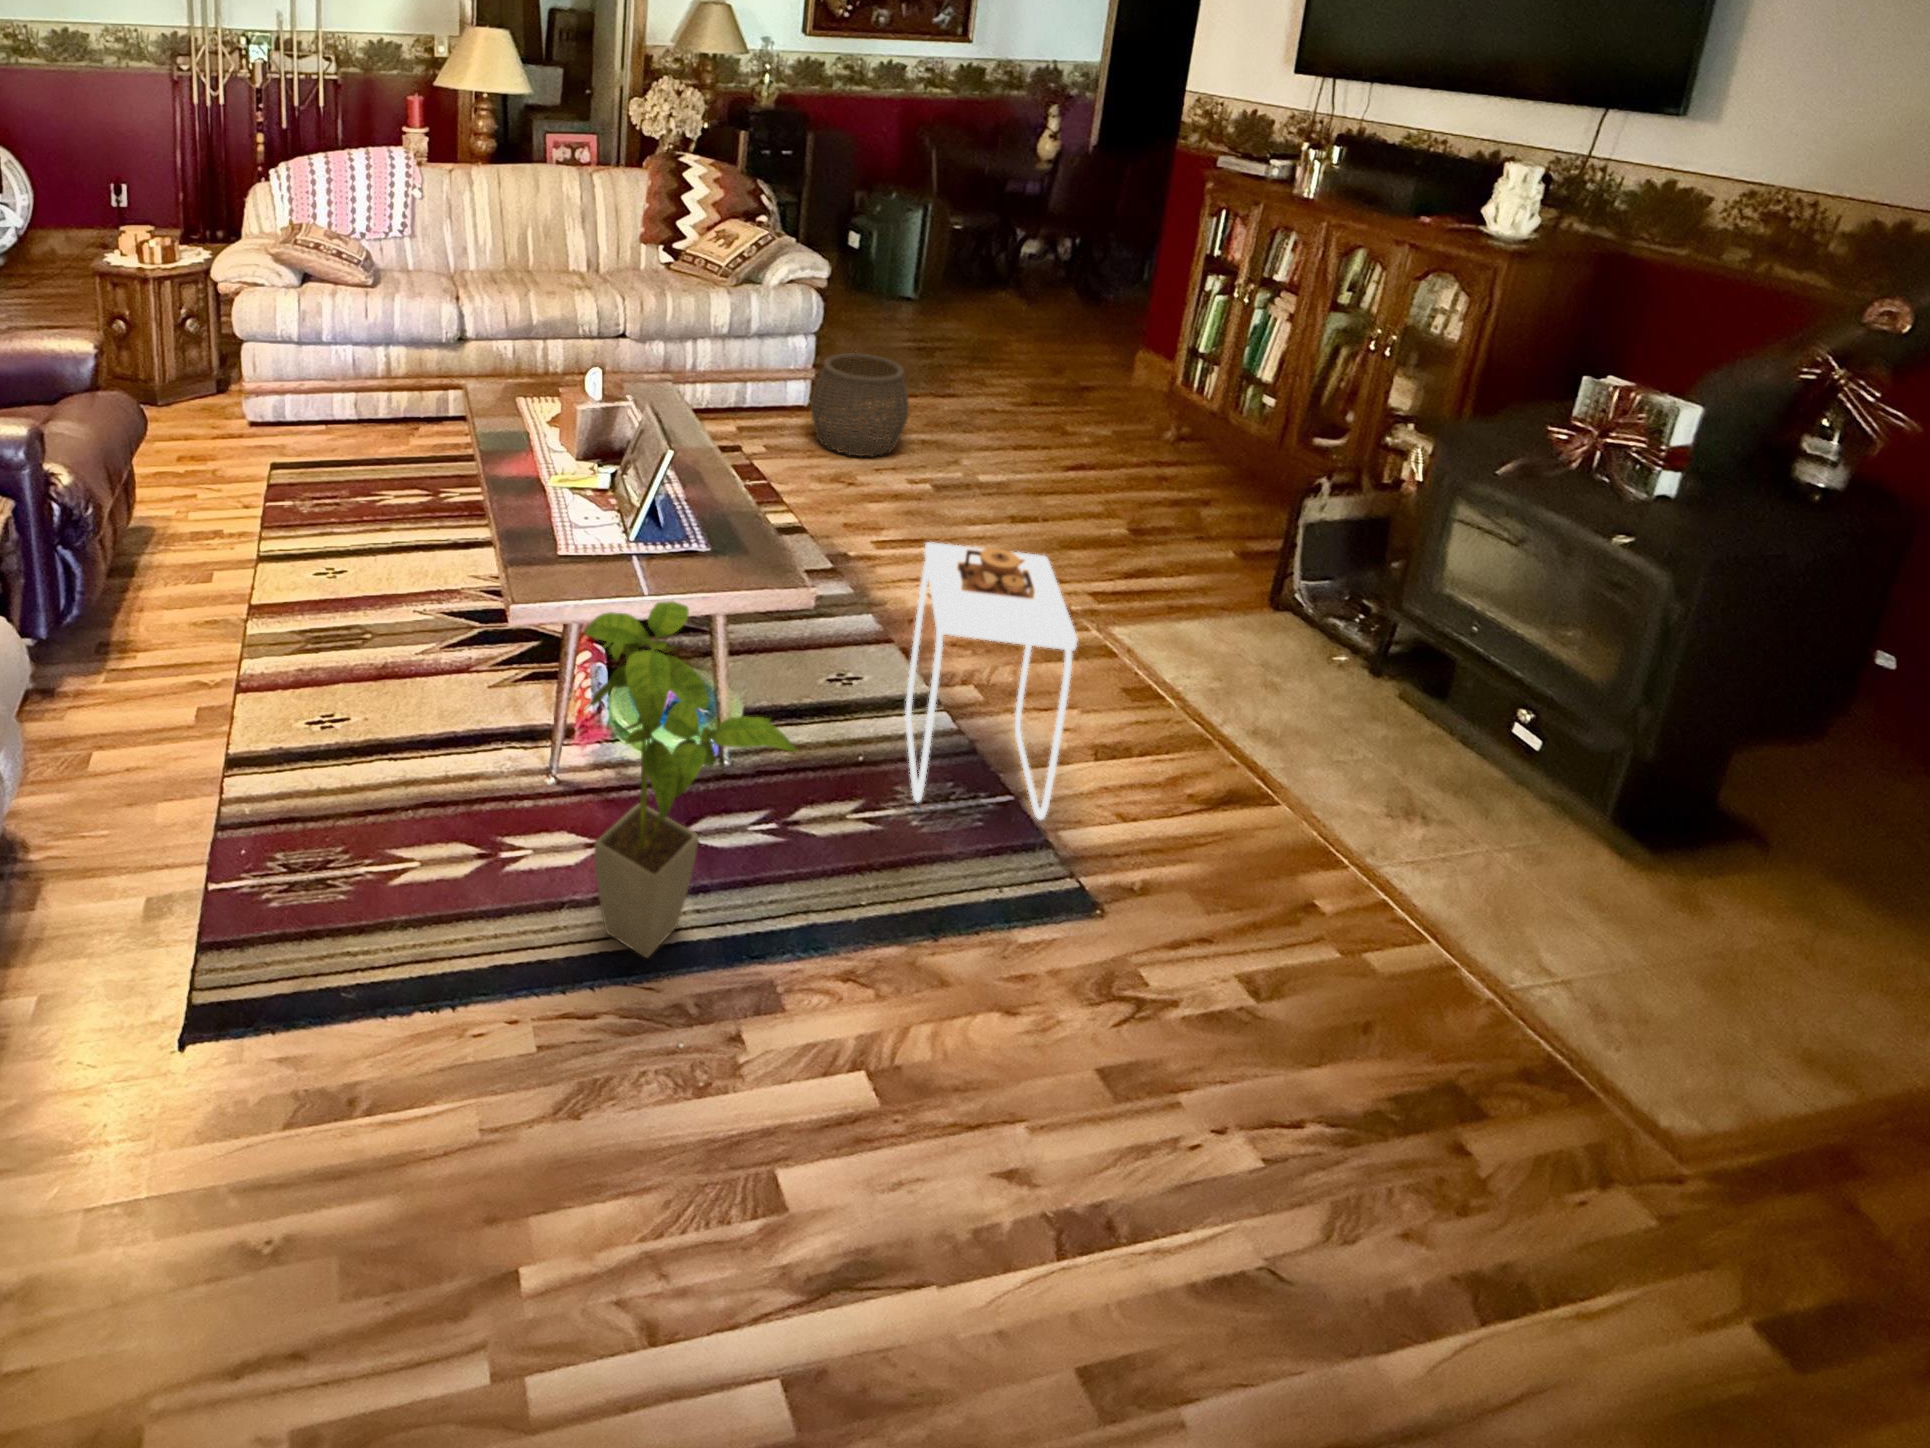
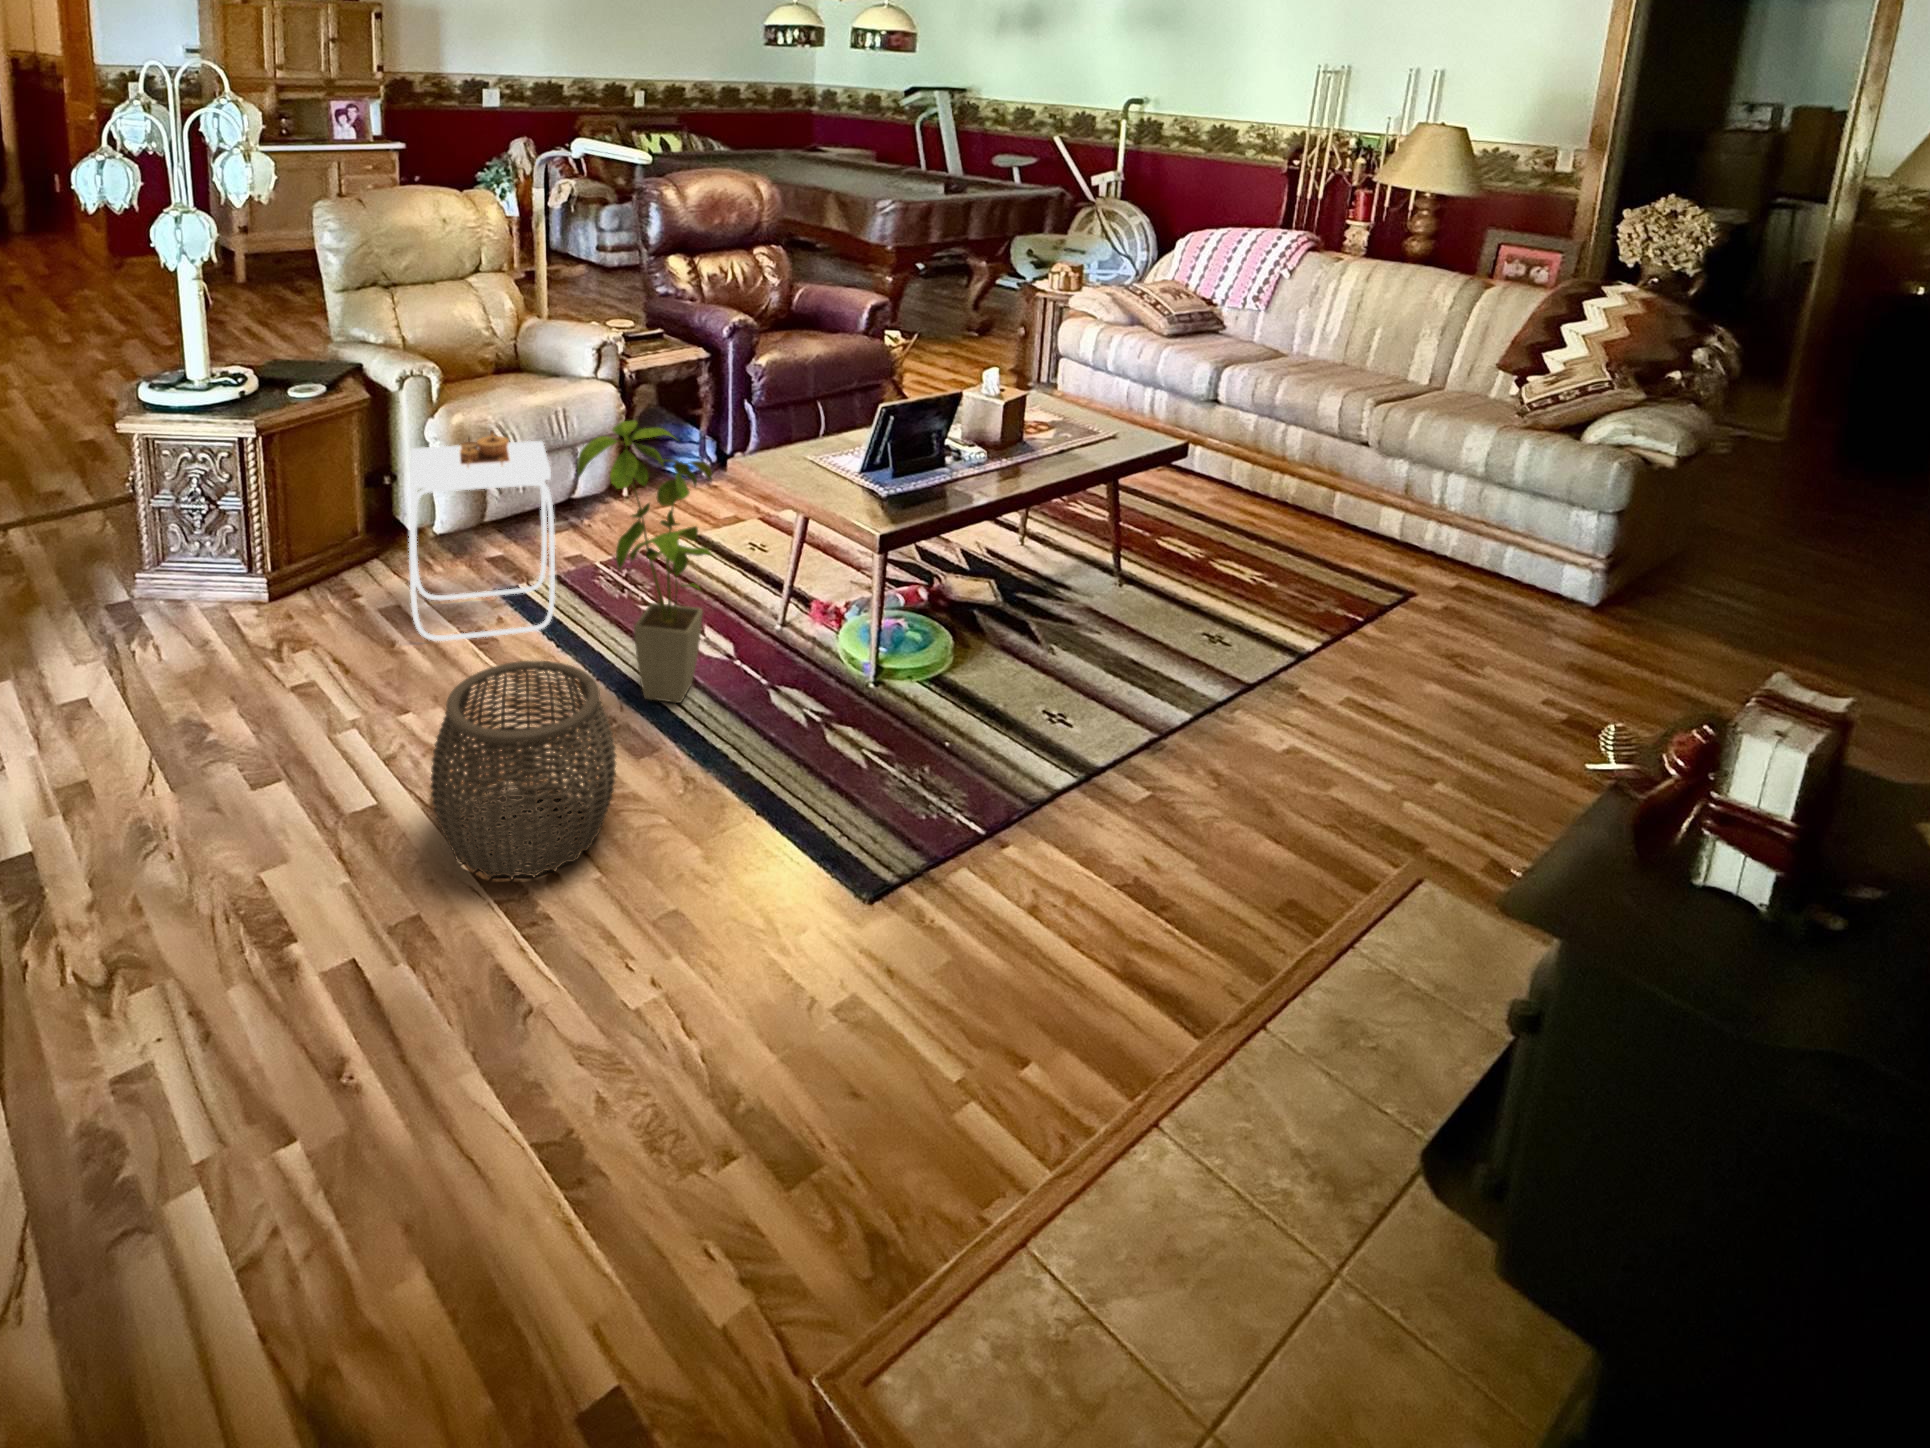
woven basket: present [811,353,909,456] -> present [430,661,616,880]
side table: present [905,542,1077,820] -> present [409,430,555,641]

